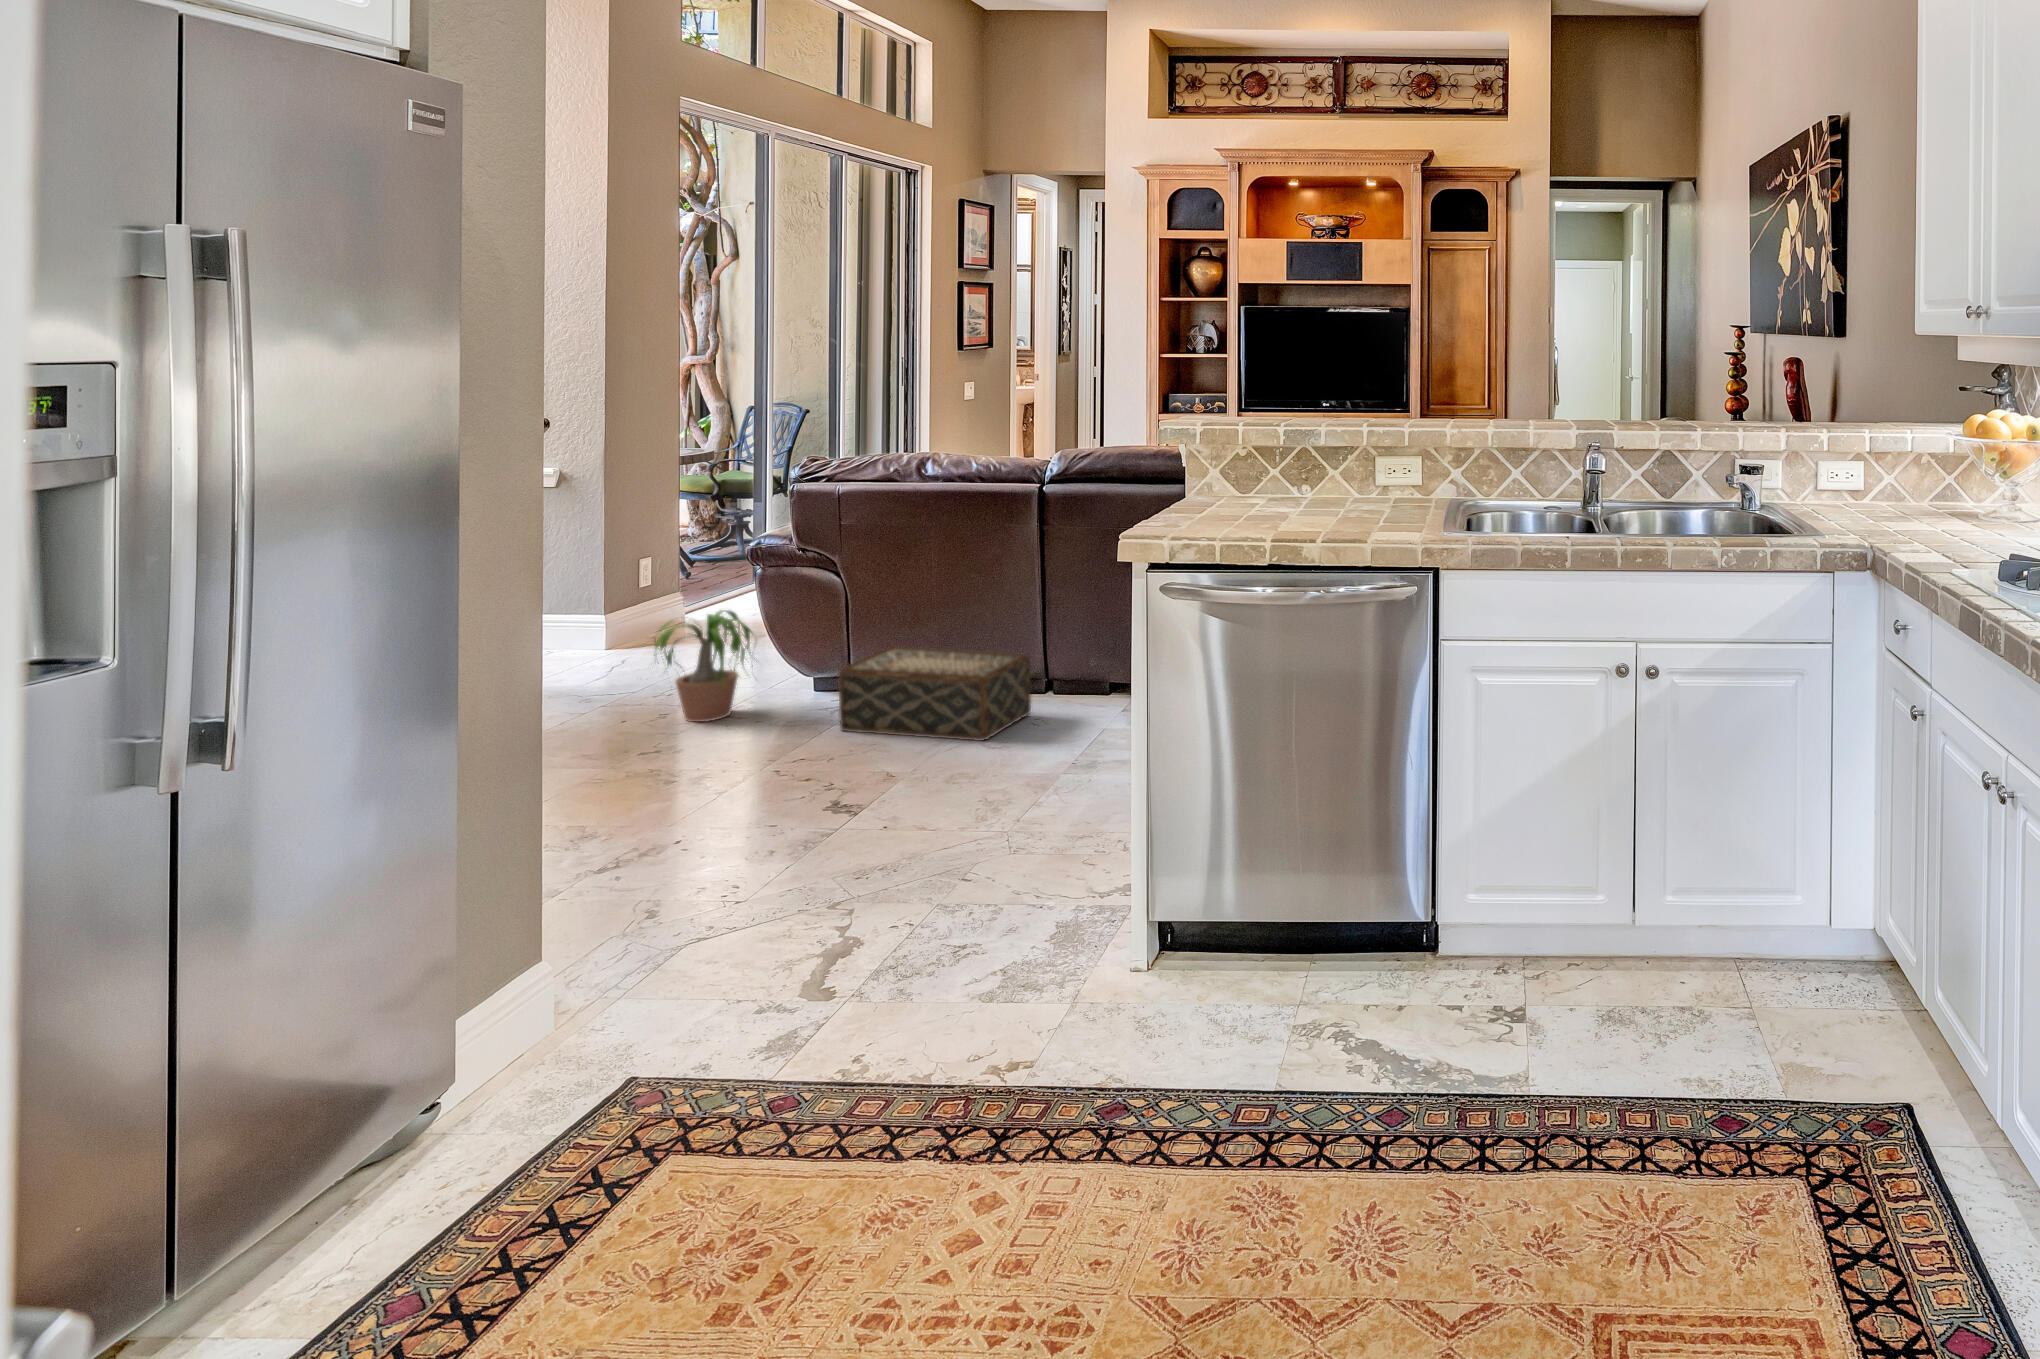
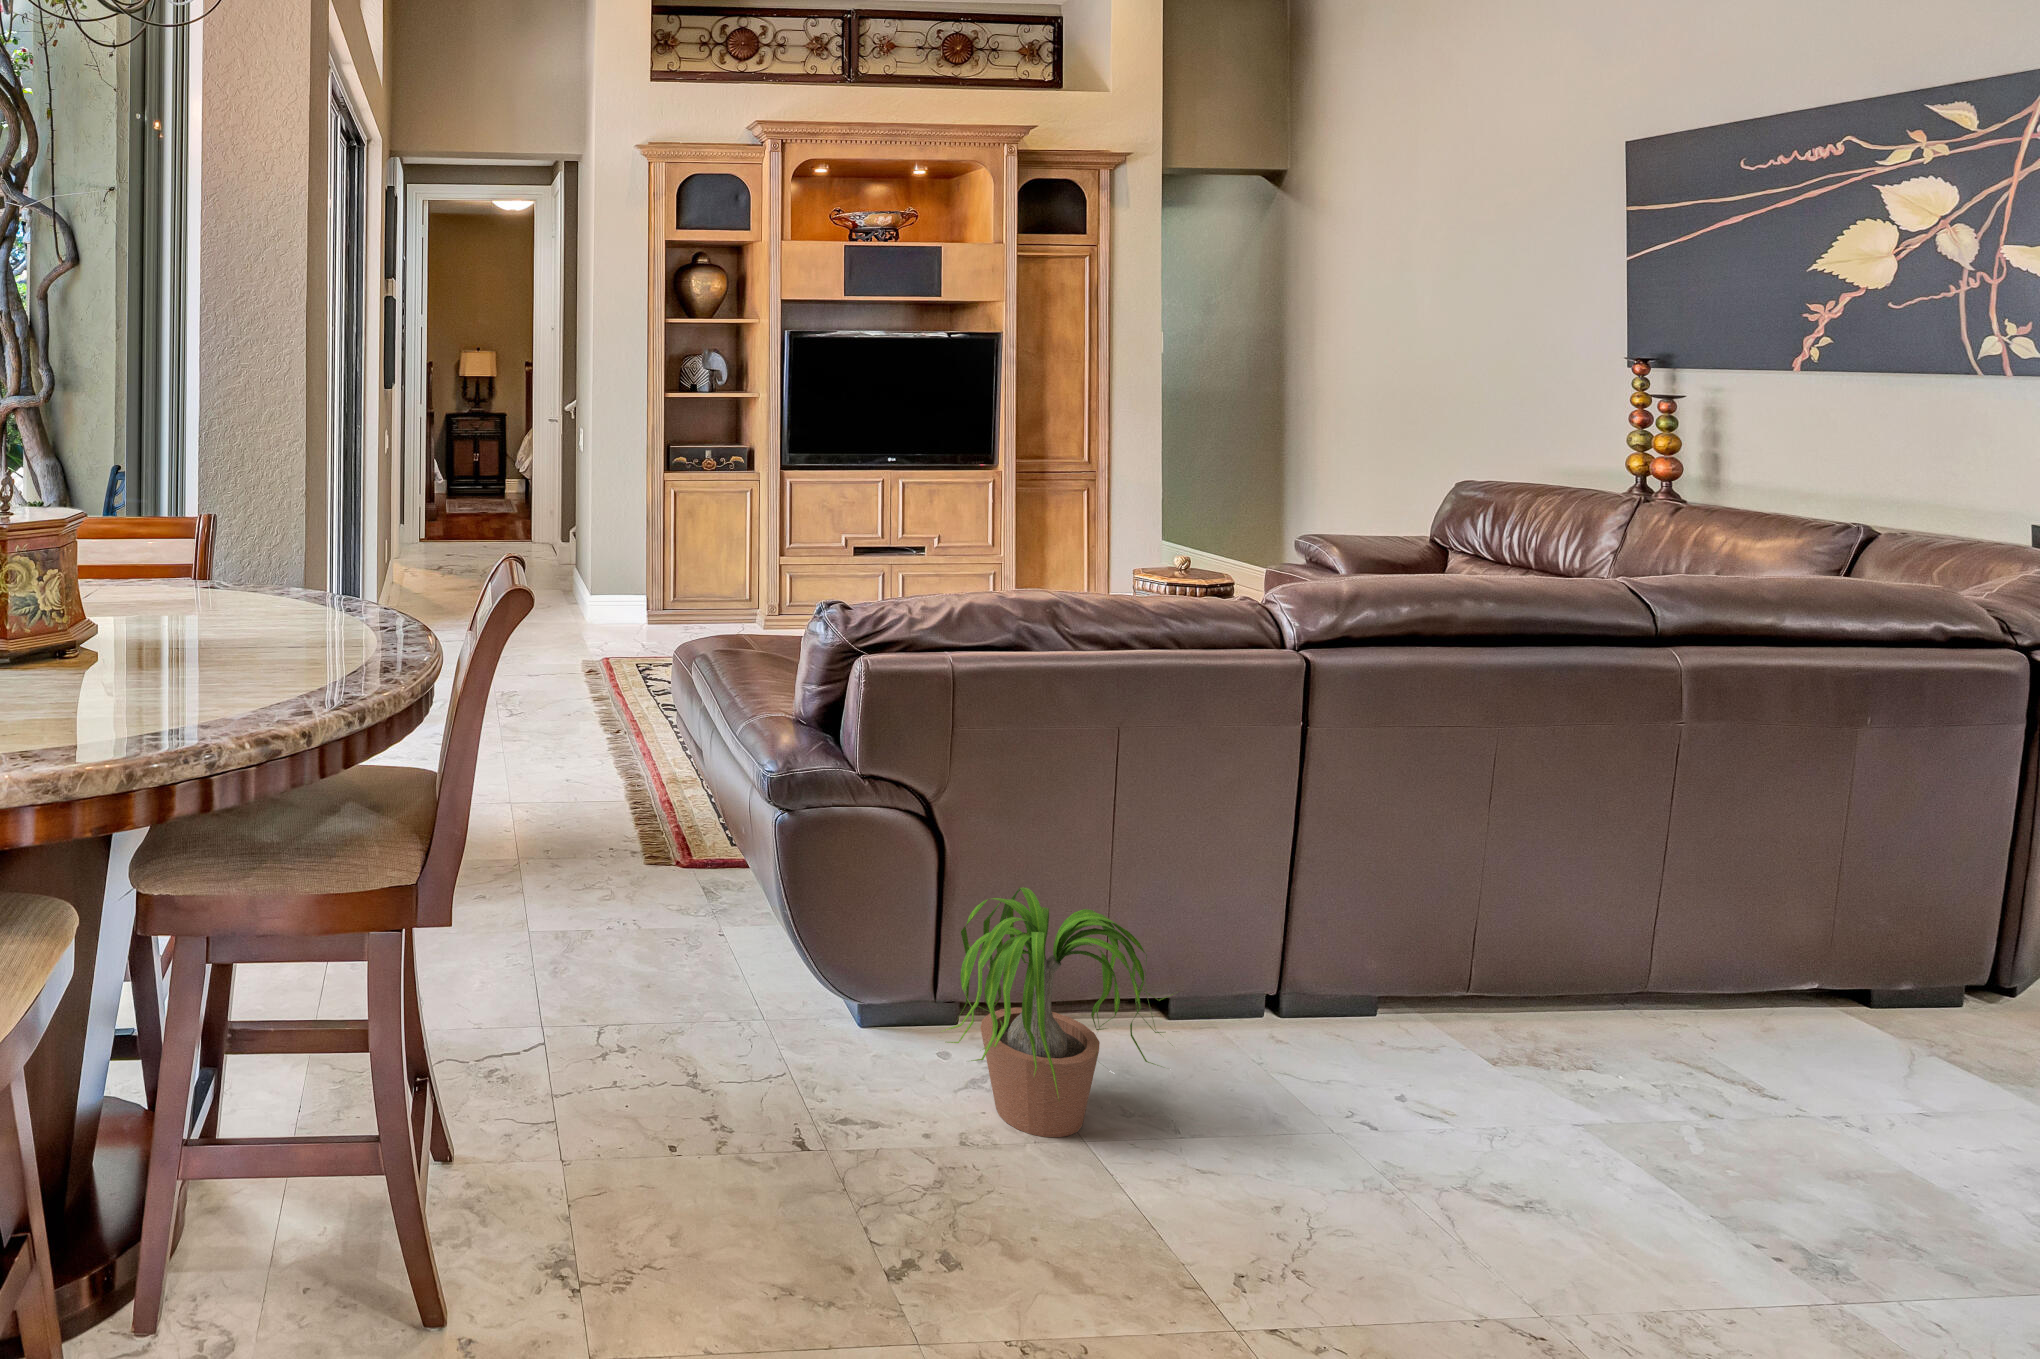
woven basket: present [839,647,1031,741] -> none [1279,930,1696,1134]

